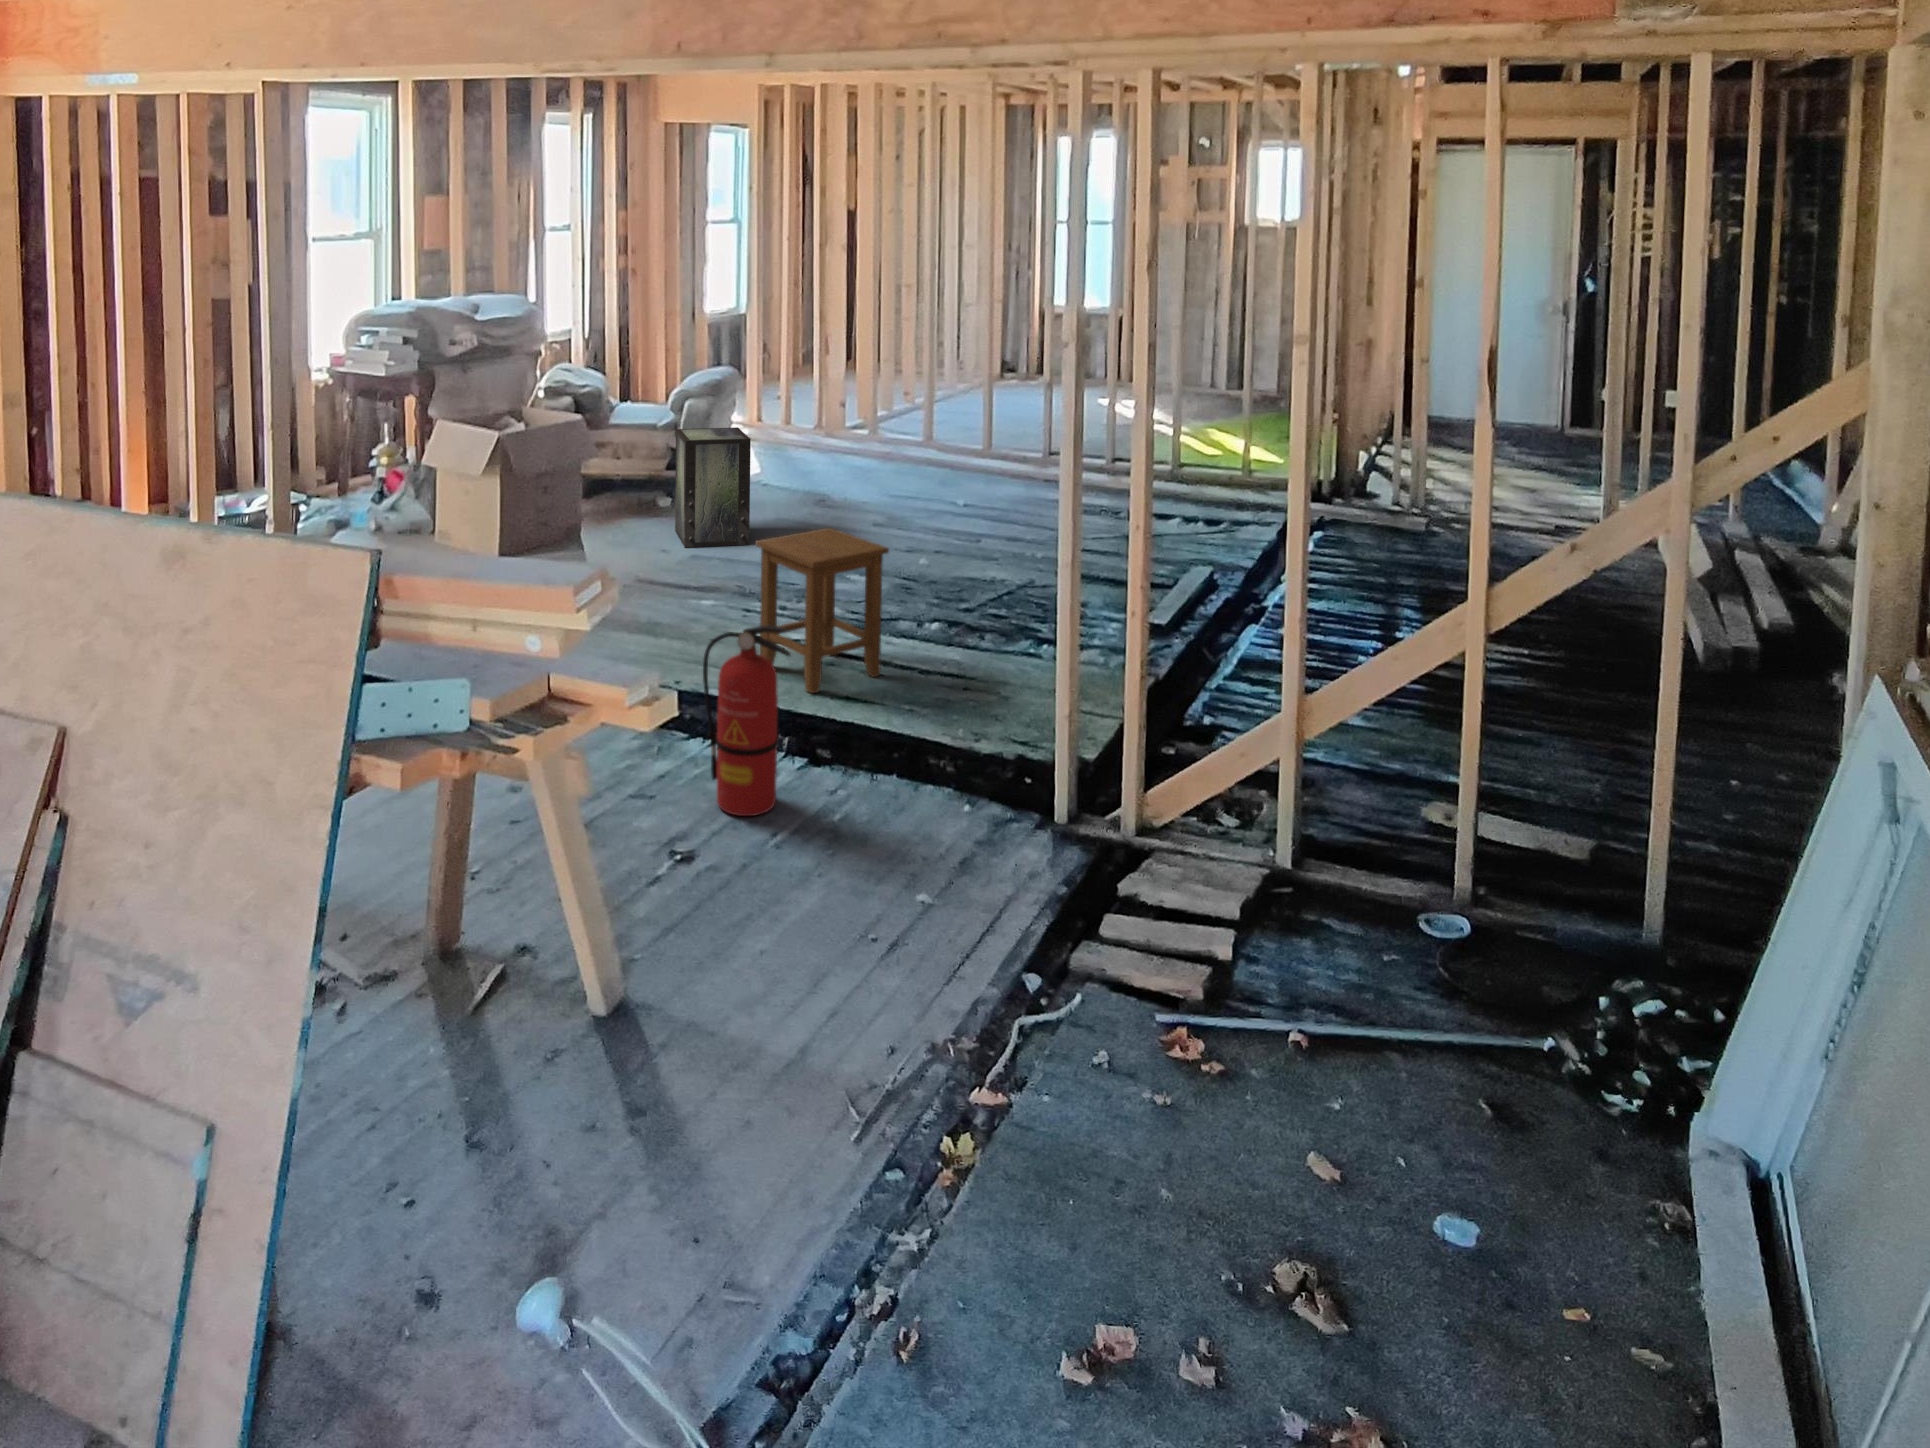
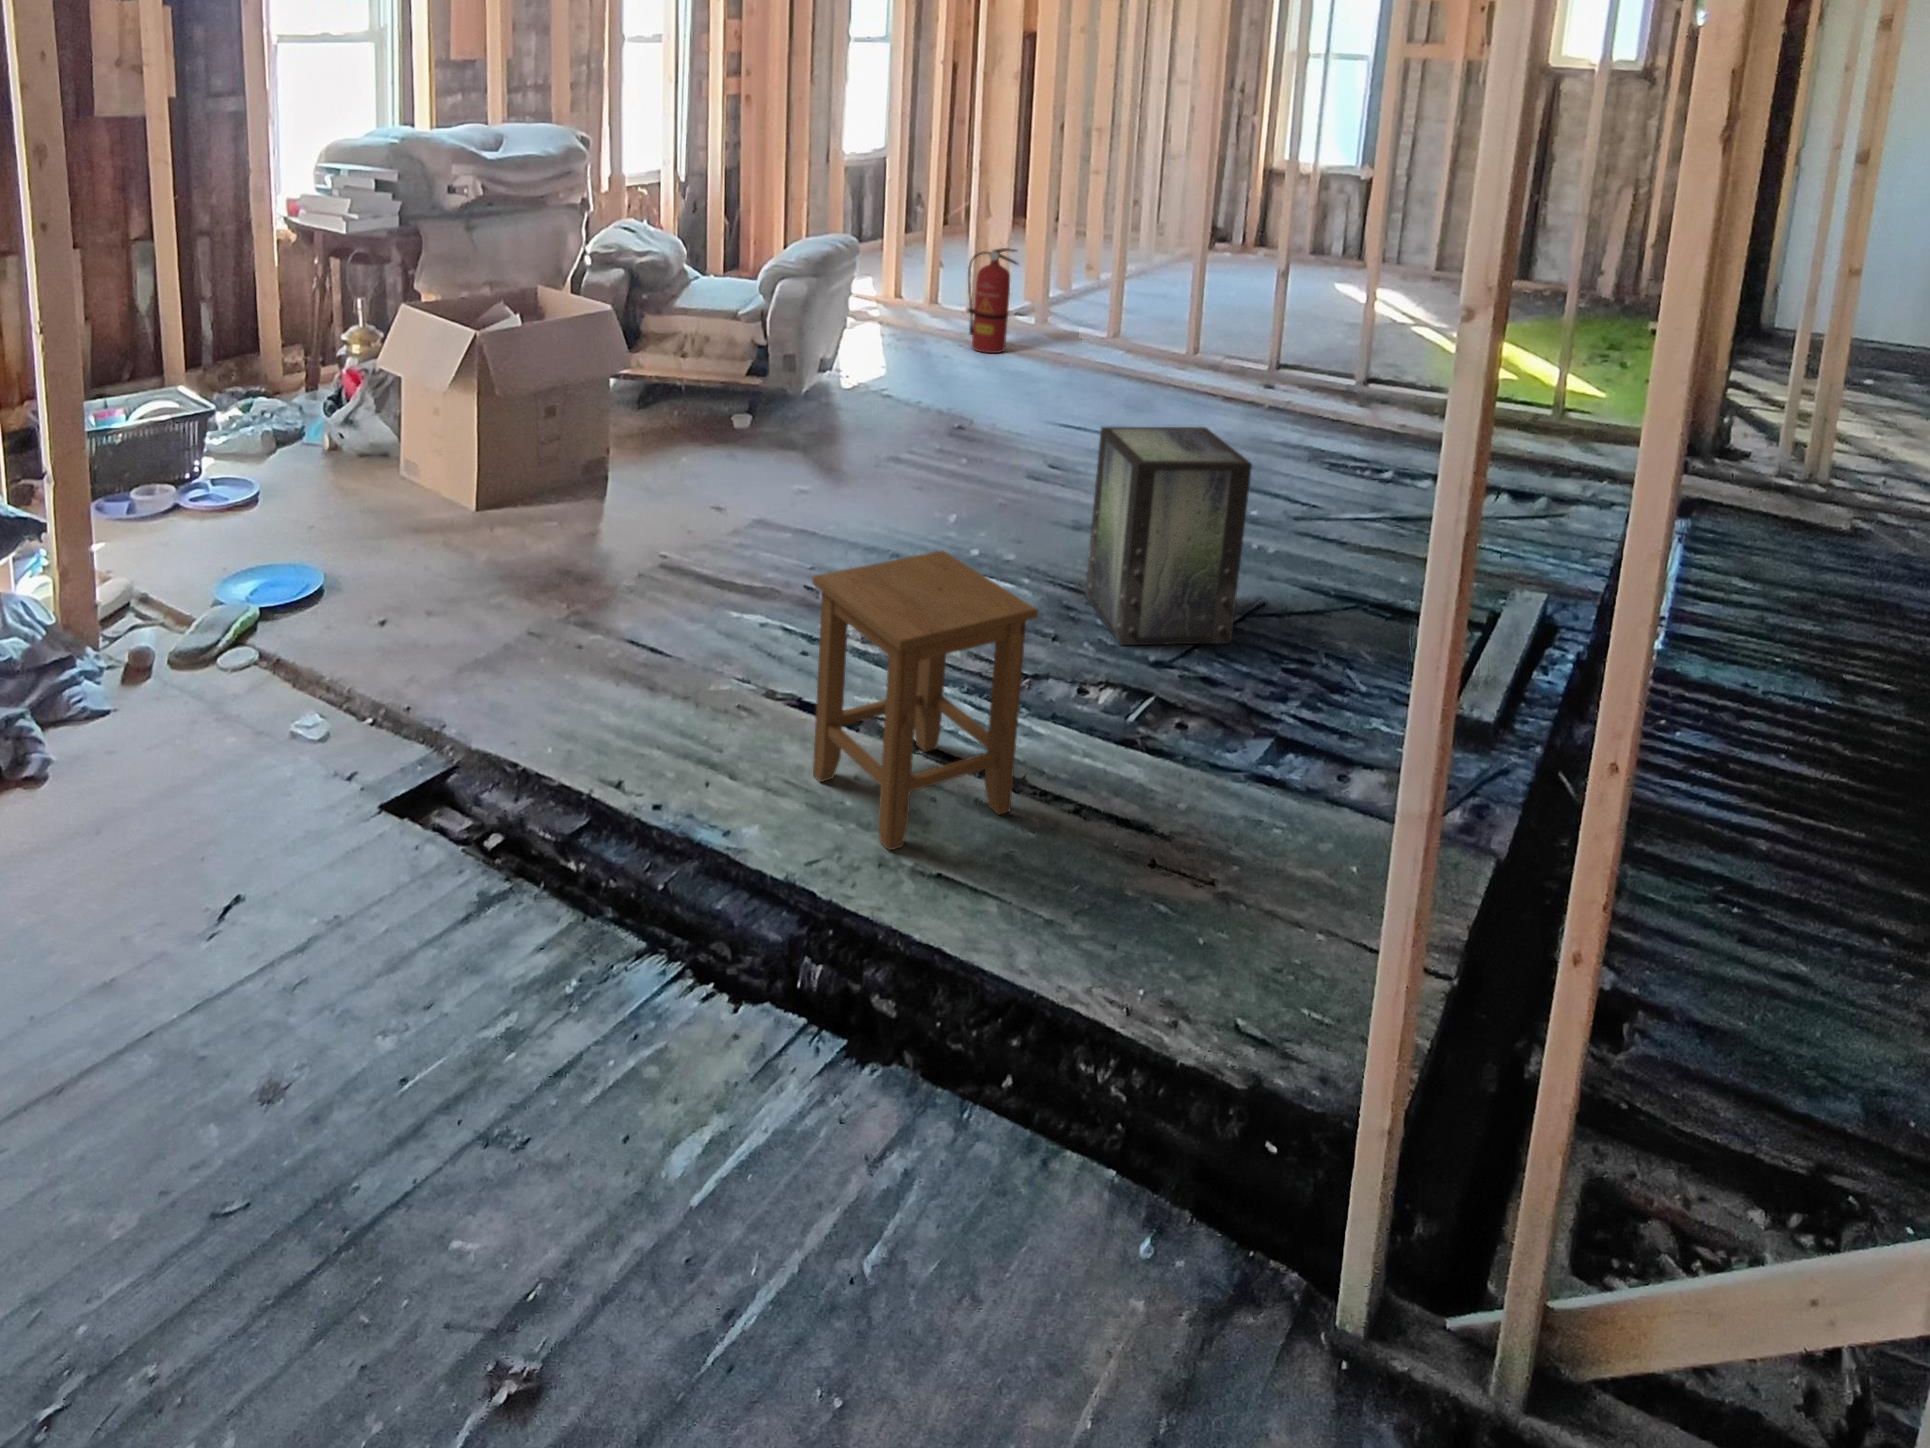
storage box: present [675,427,751,548] -> present [1085,427,1252,645]
fire extinguisher: present [703,626,791,816] -> present [968,248,1018,353]

